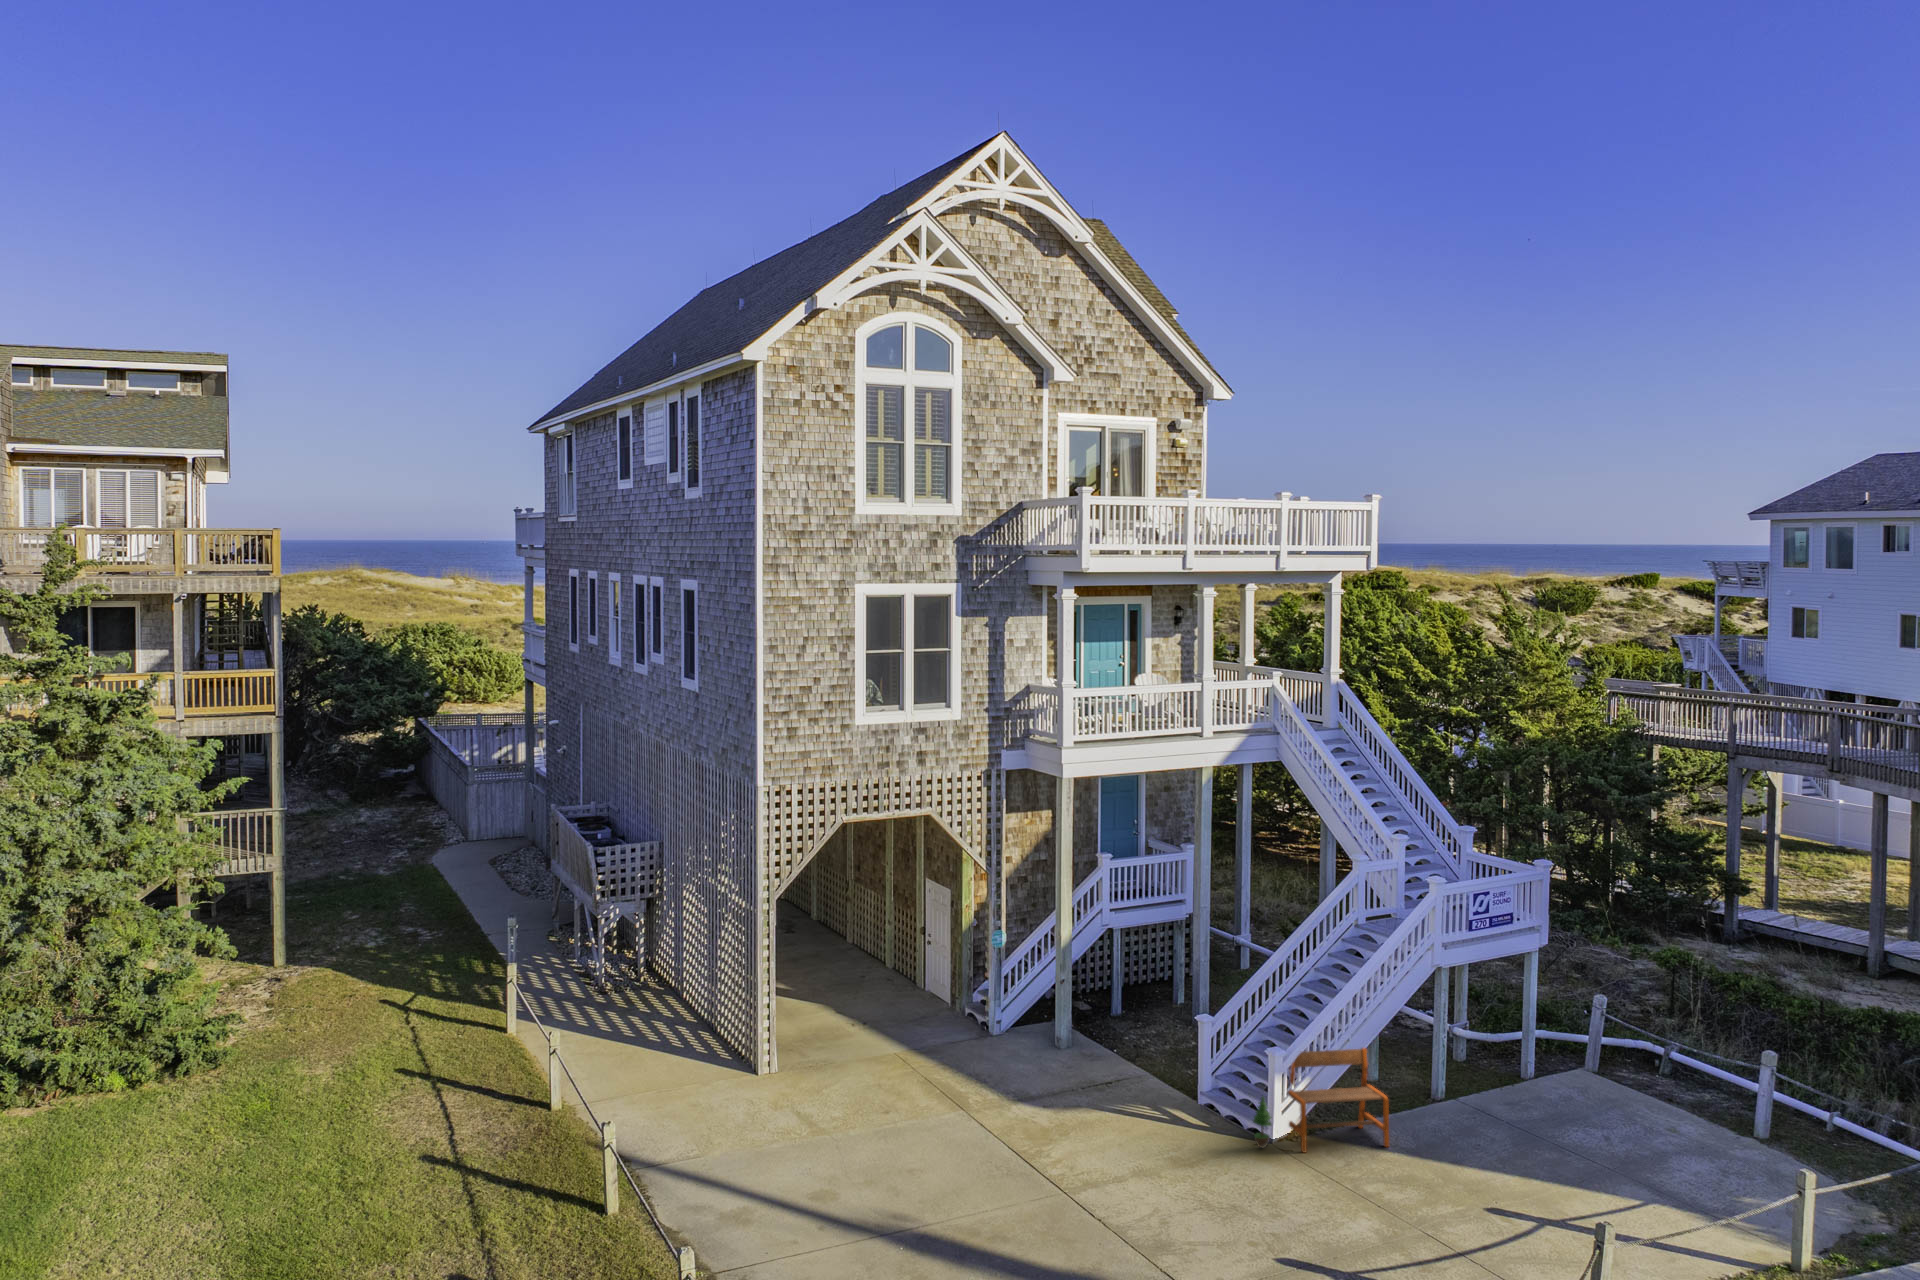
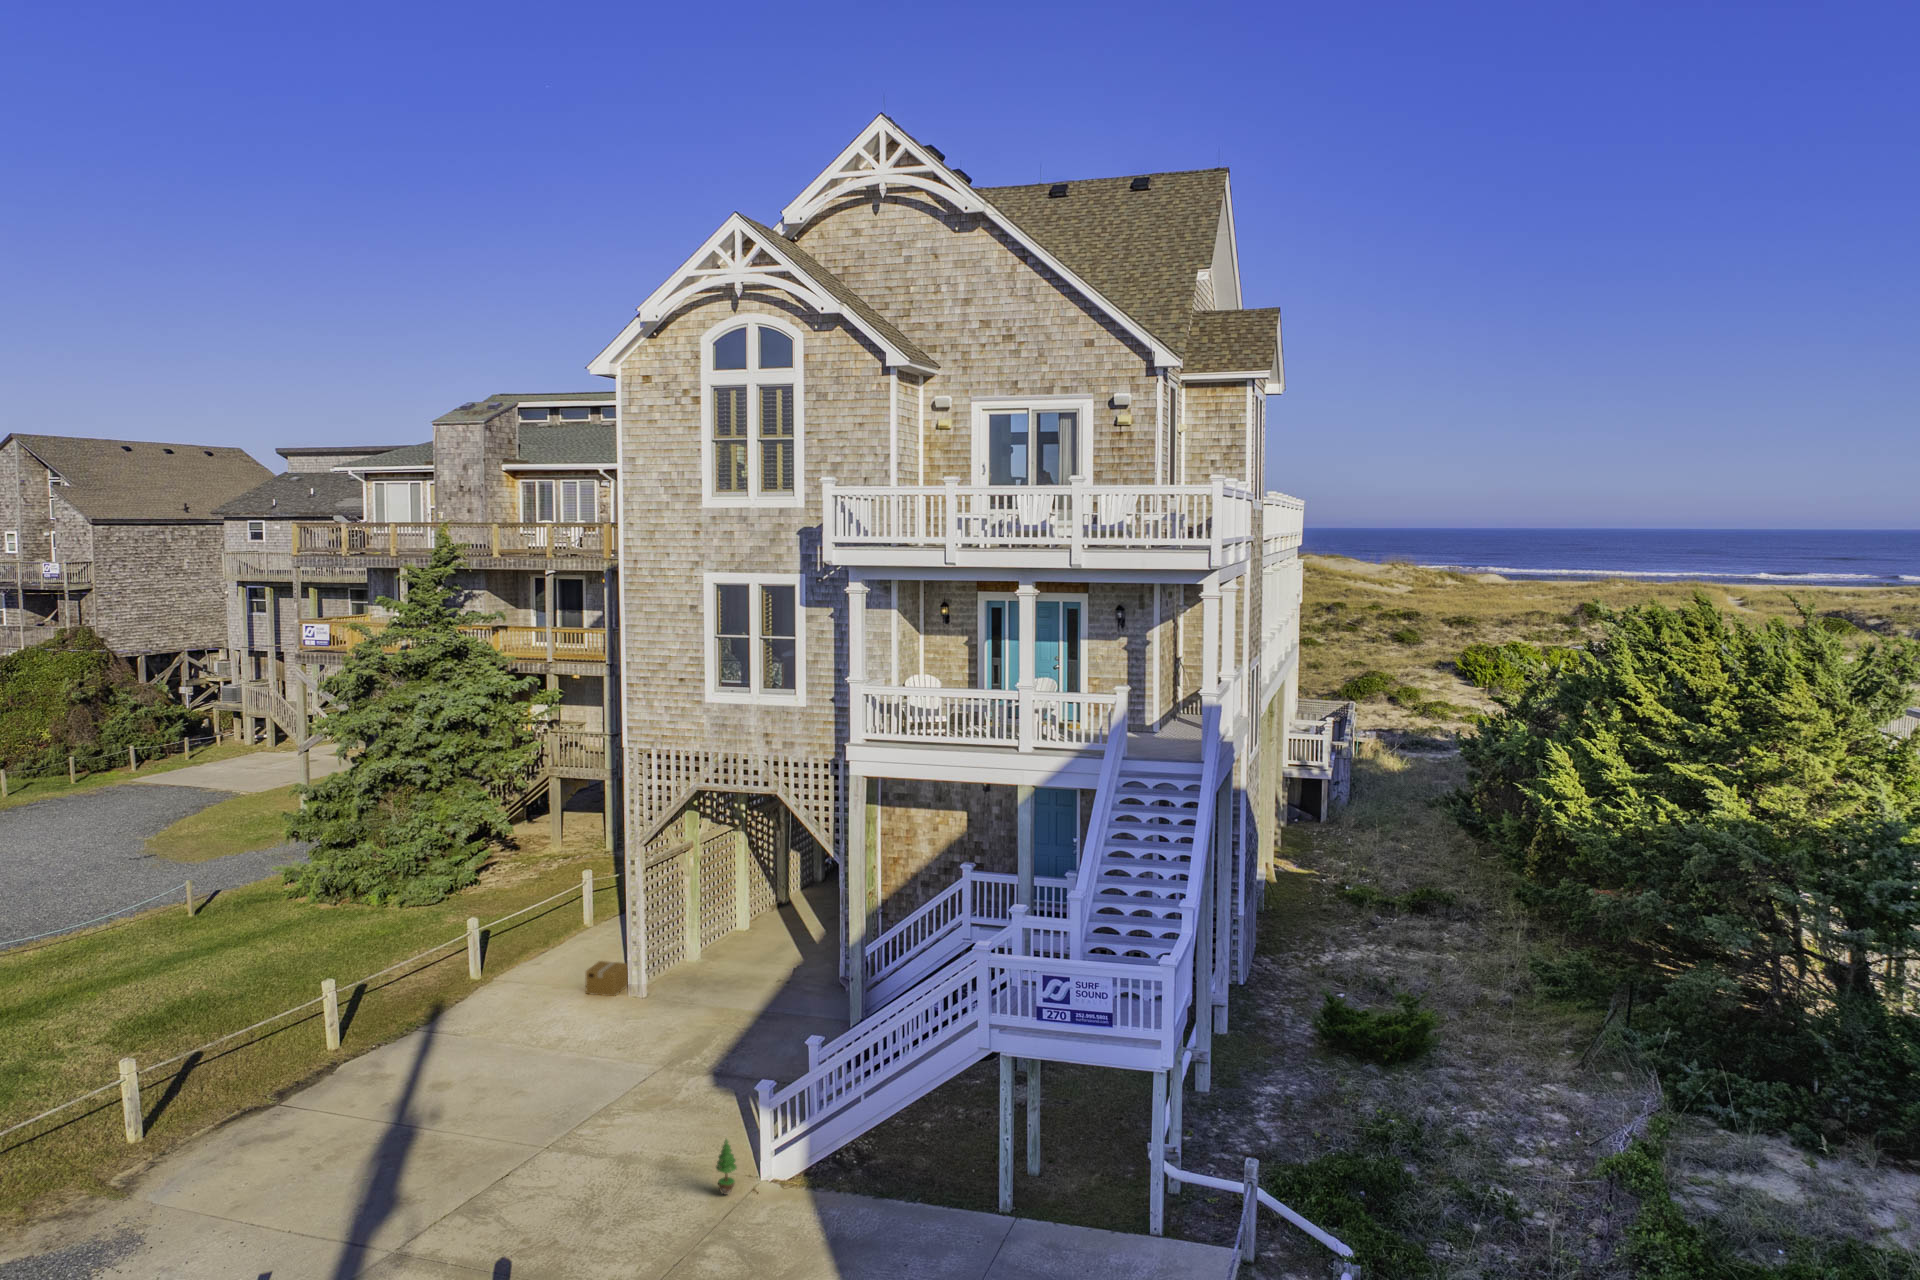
cardboard box: none [711,1040,759,1084] -> present [586,961,628,996]
bench: present [1288,1048,1389,1152] -> none [741,1103,857,1248]

